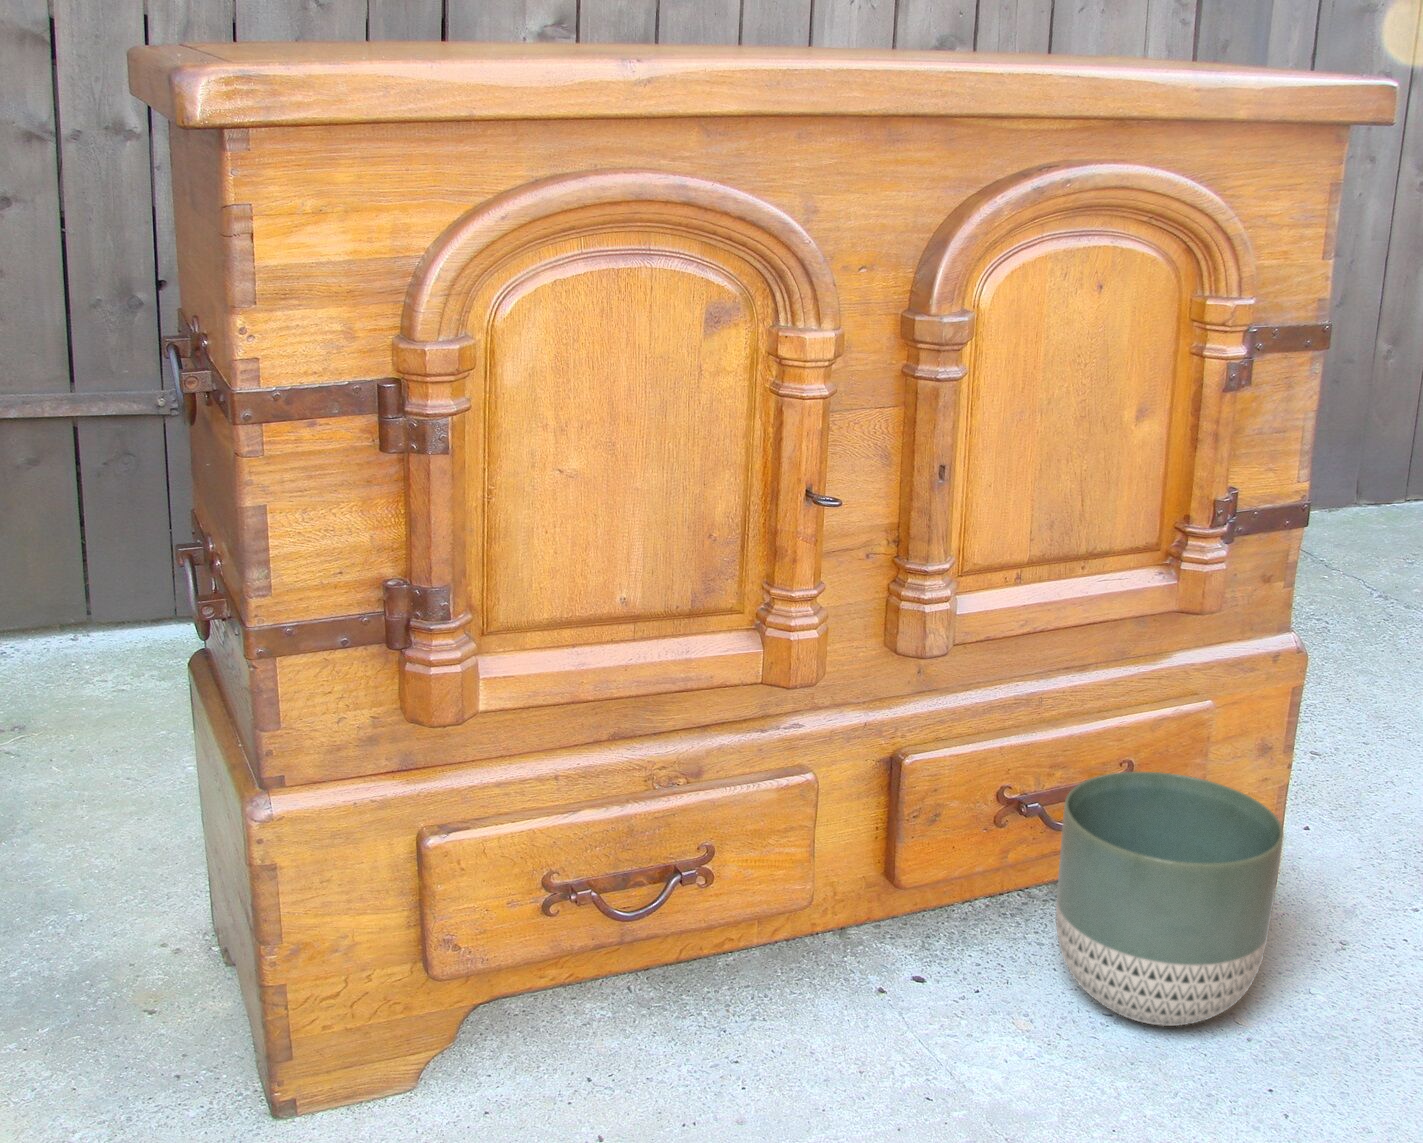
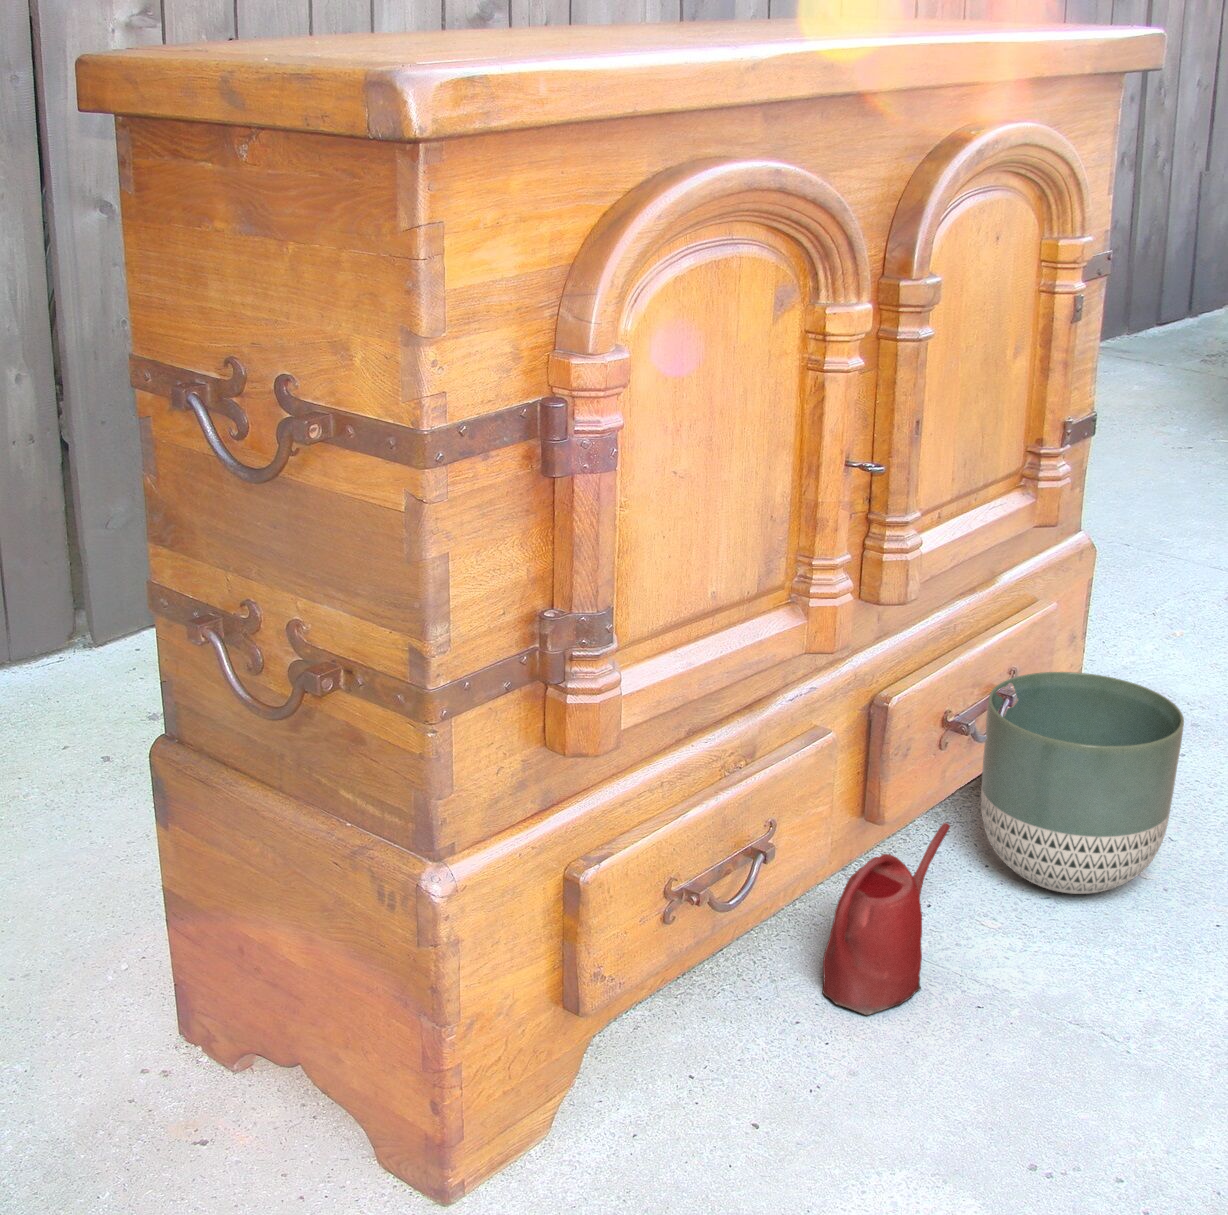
watering can: none [776,901,976,1073] -> present [822,823,950,1015]

